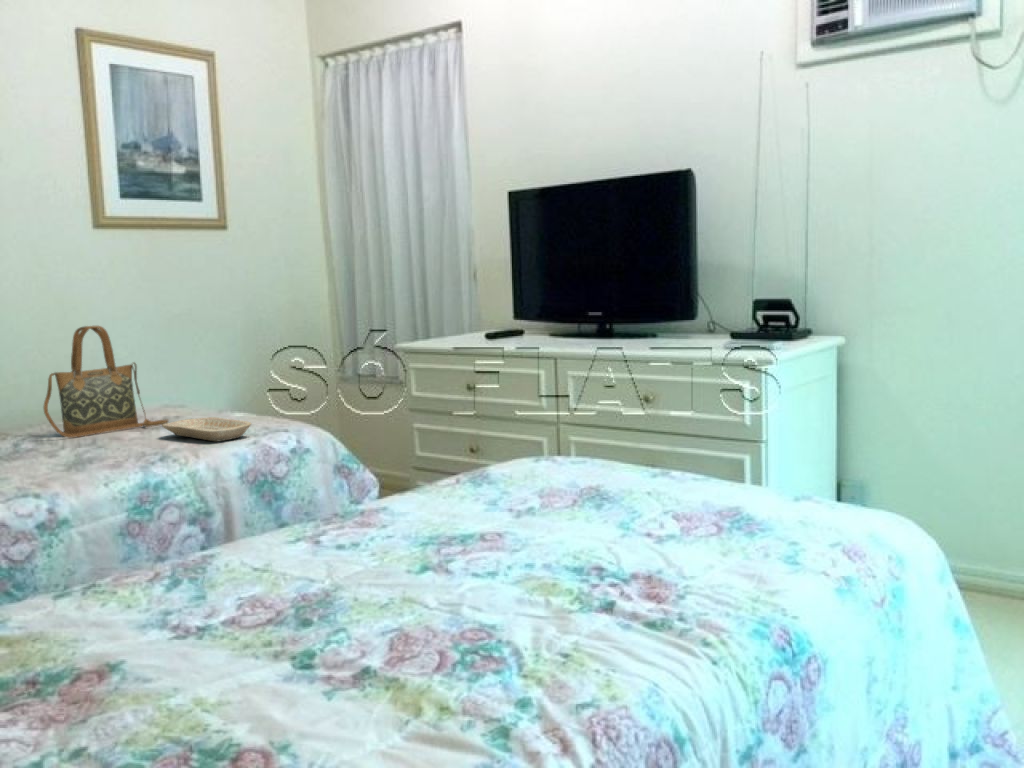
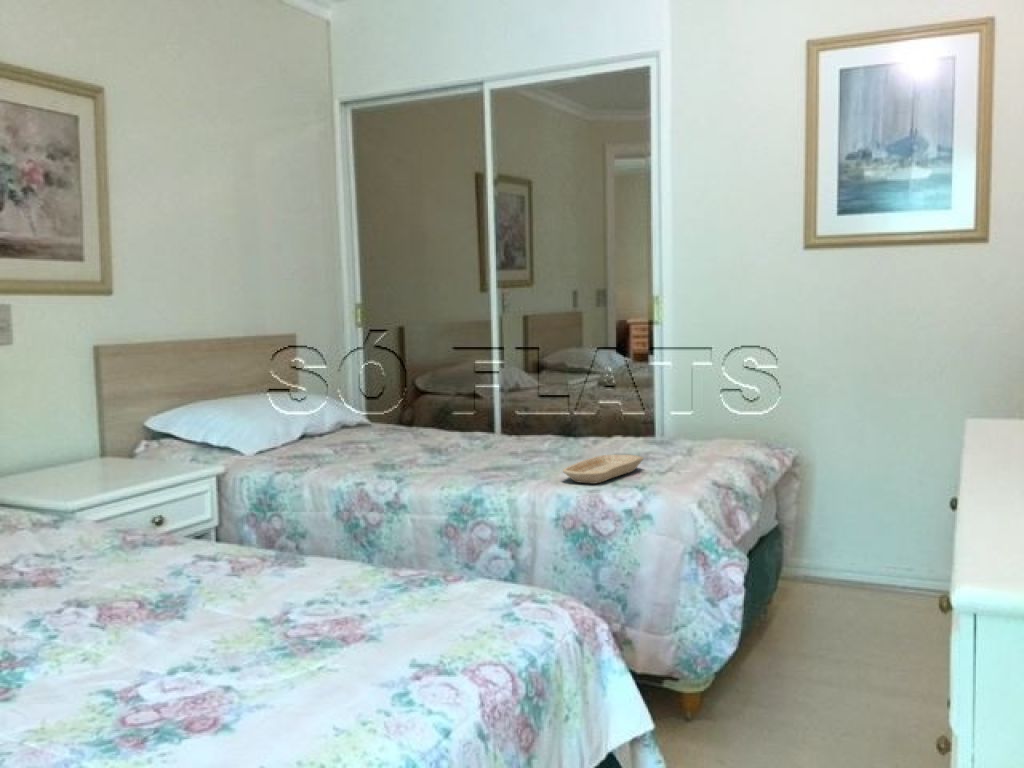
handbag: present [44,326,168,438] -> none [604,353,696,456]

